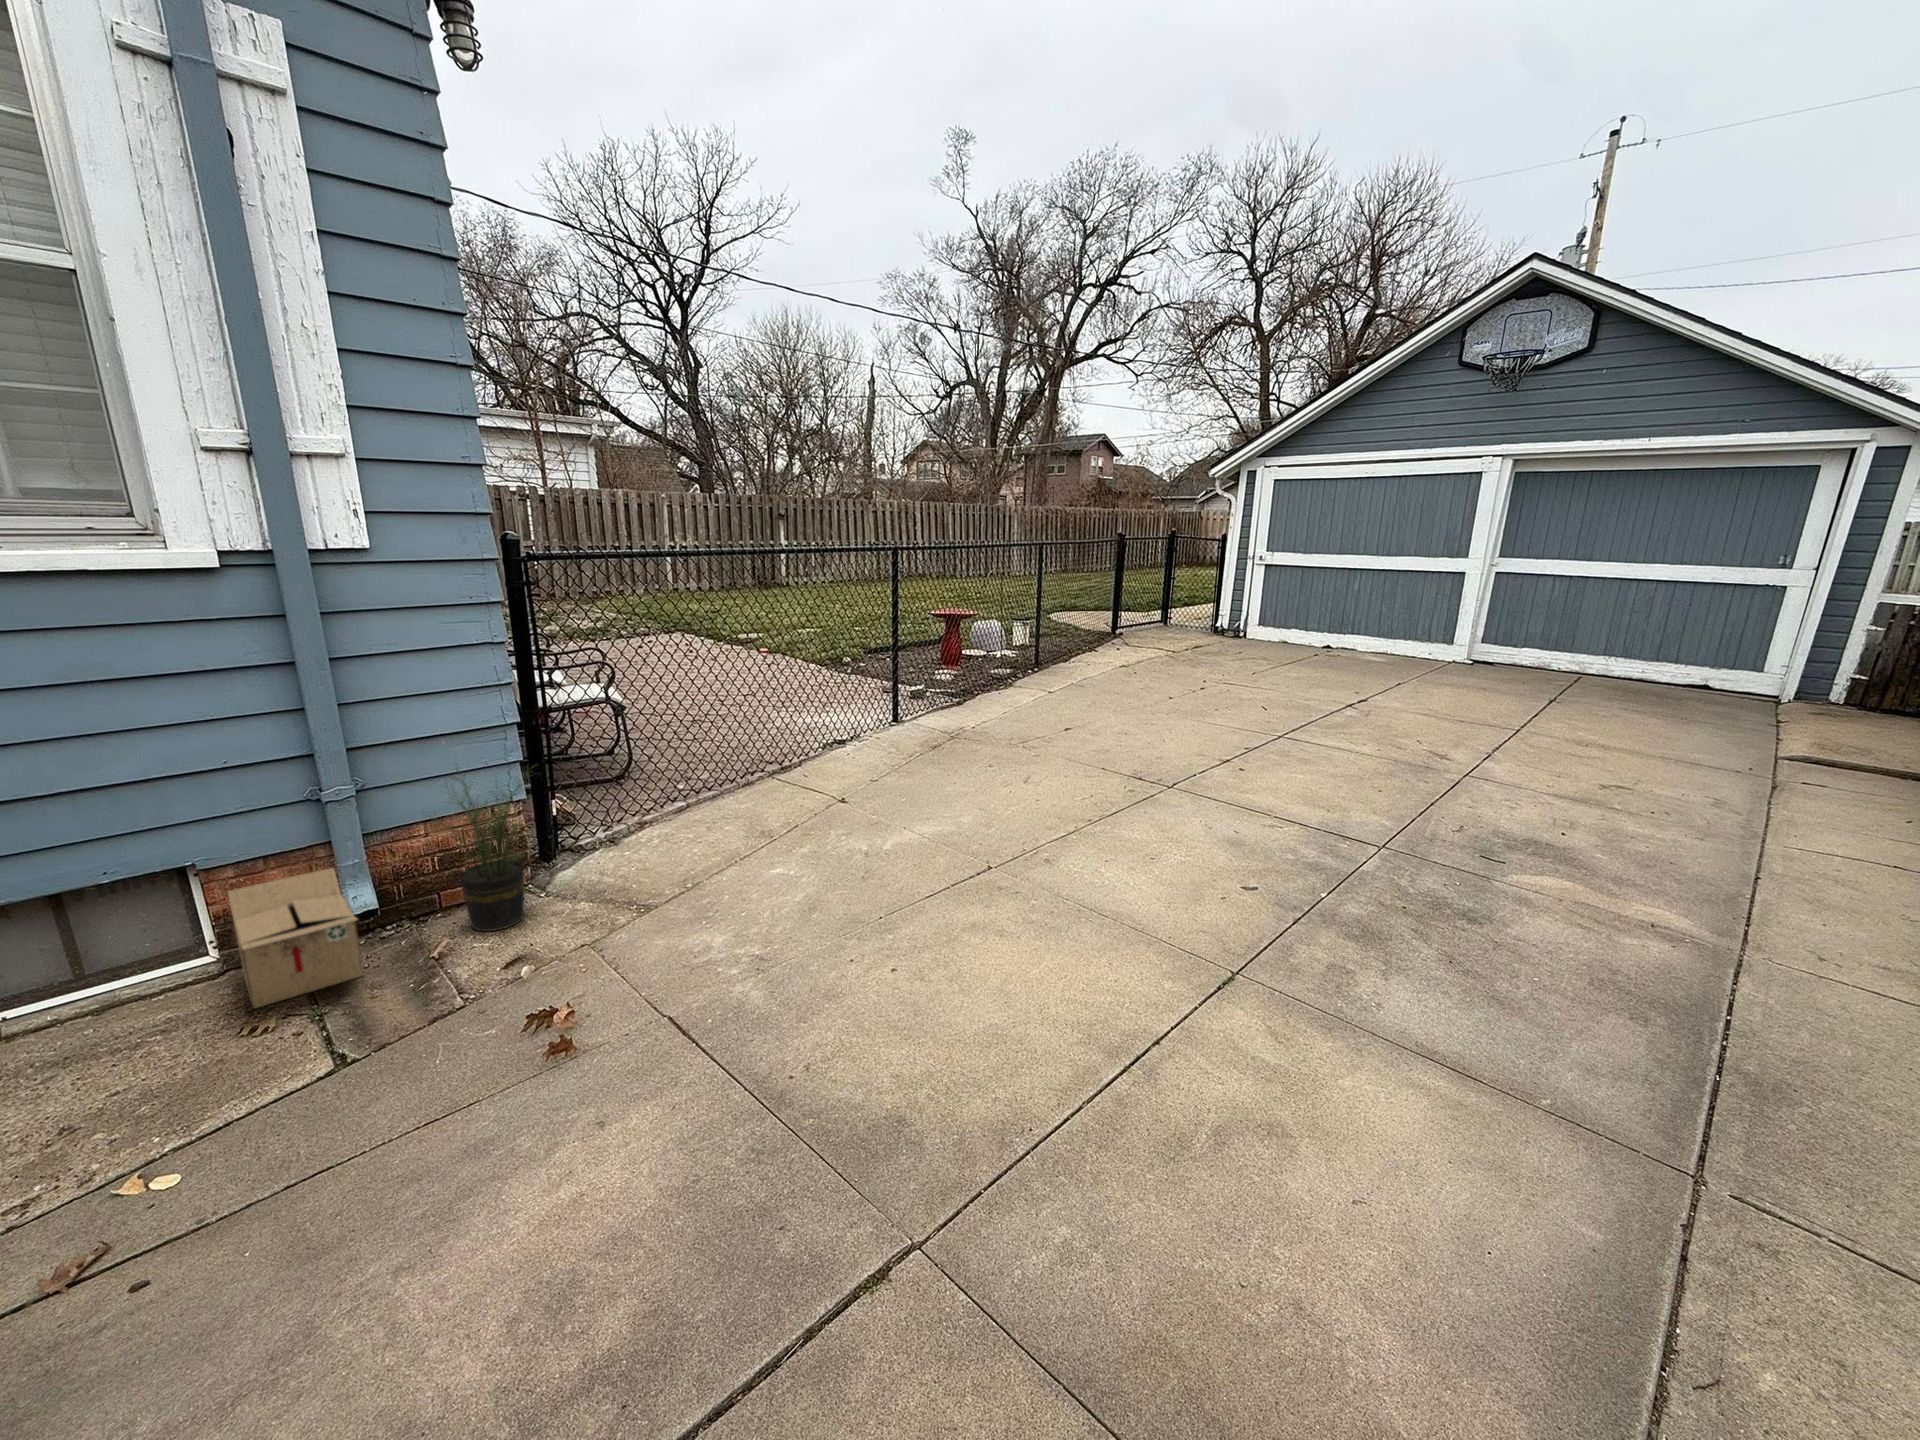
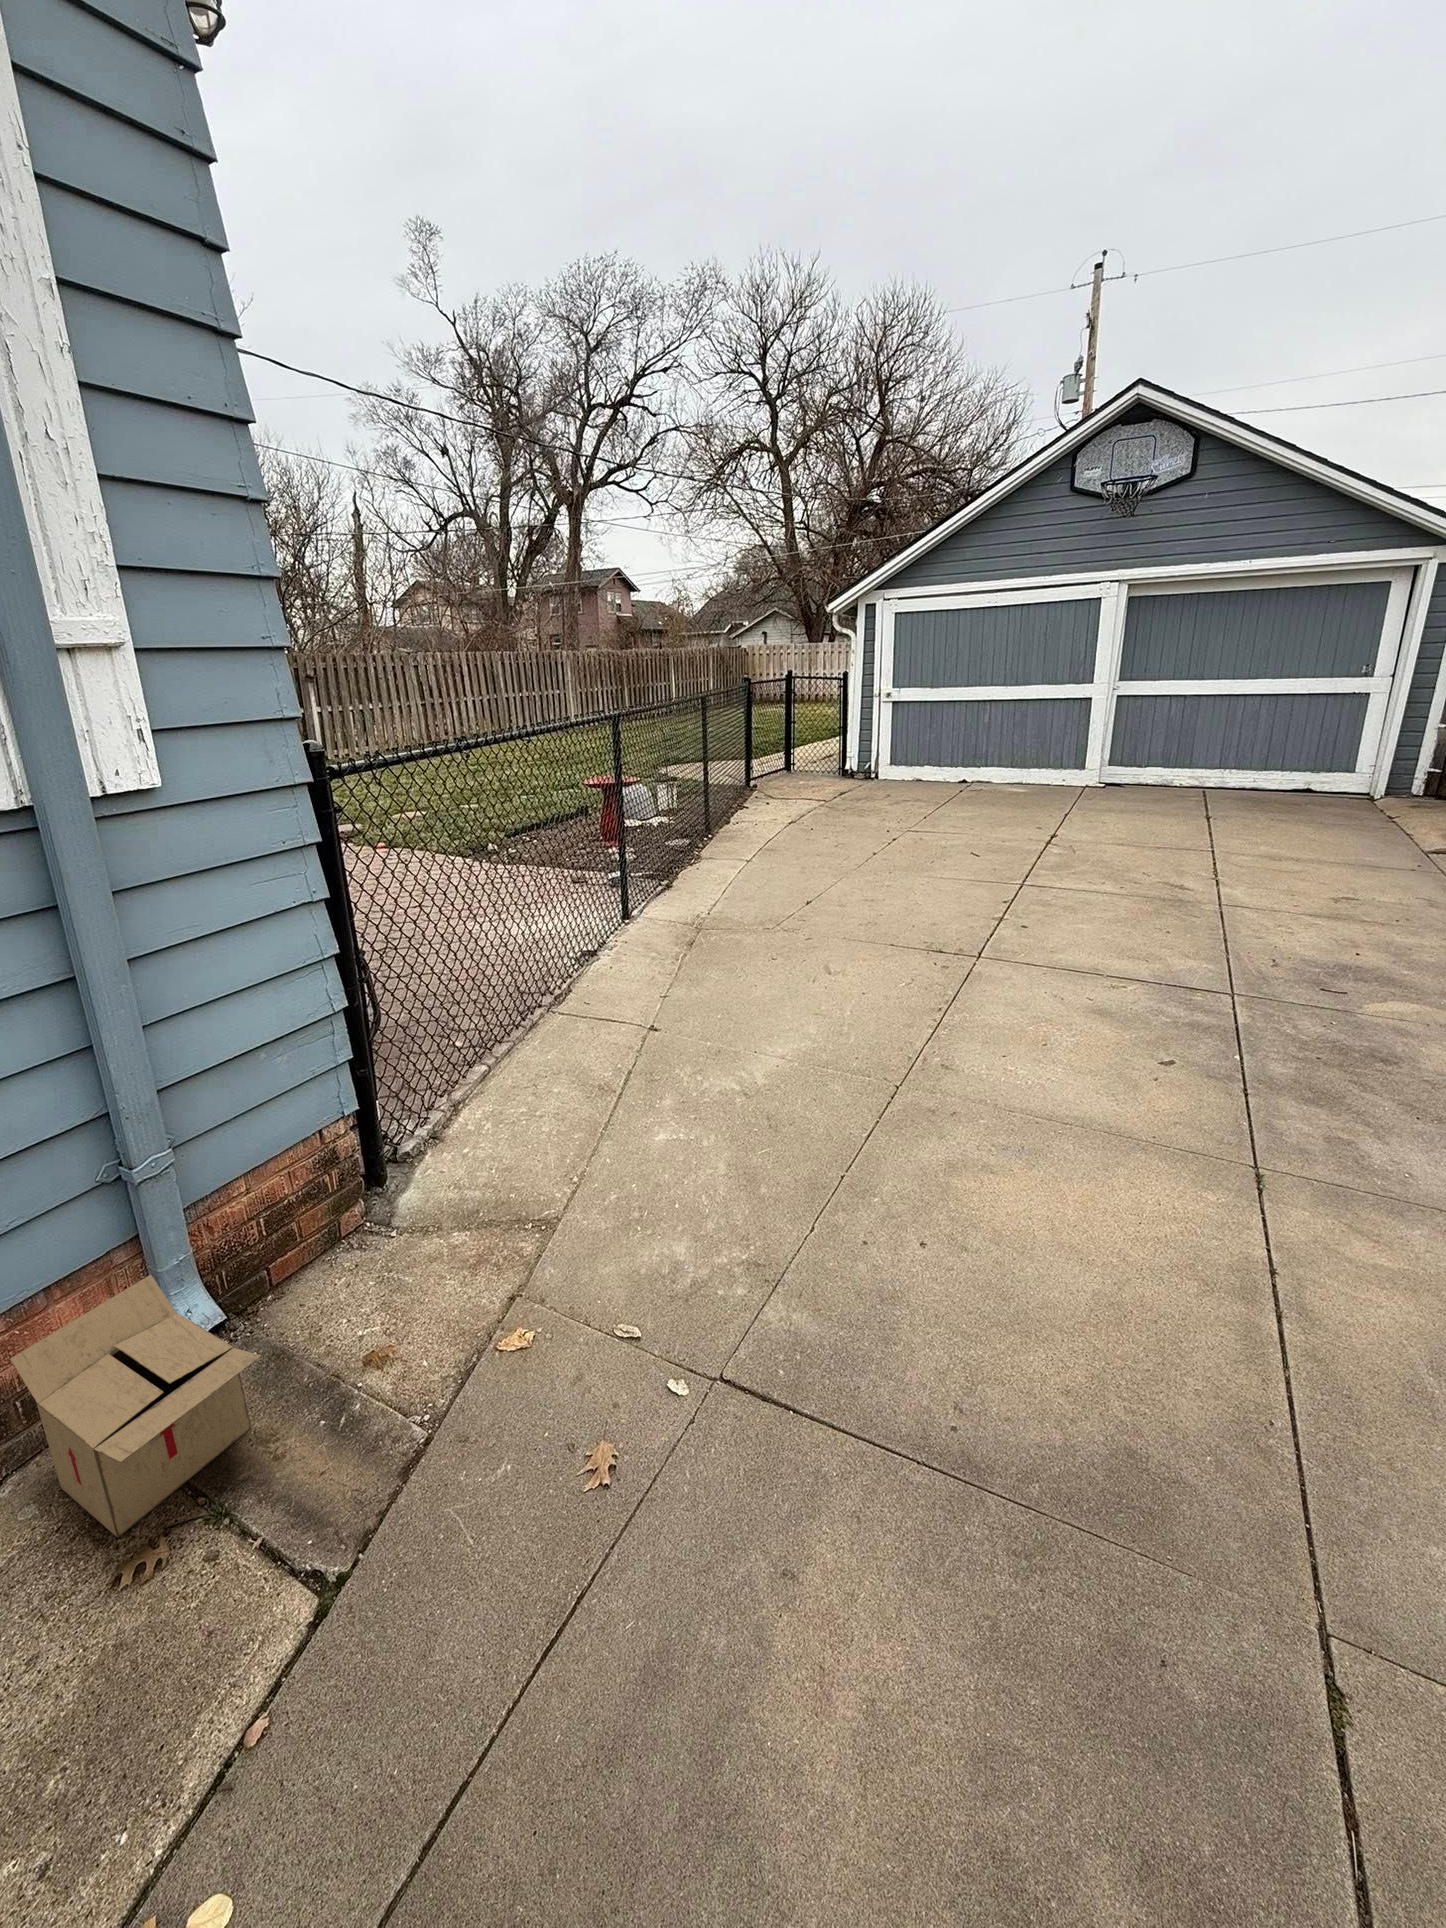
potted plant: present [430,764,530,931] -> none [268,1062,420,1310]

